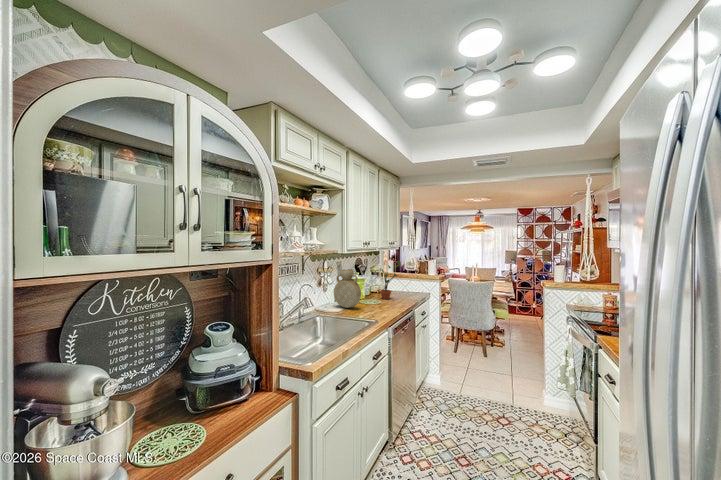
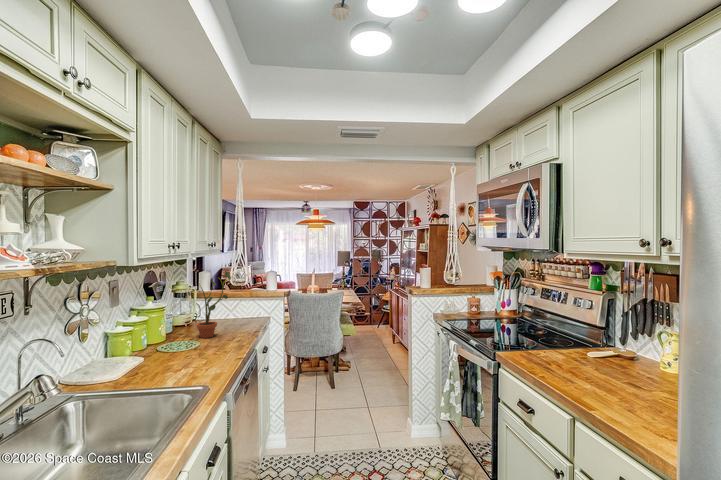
vase: present [334,269,361,308] -> none [105,295,167,370]

